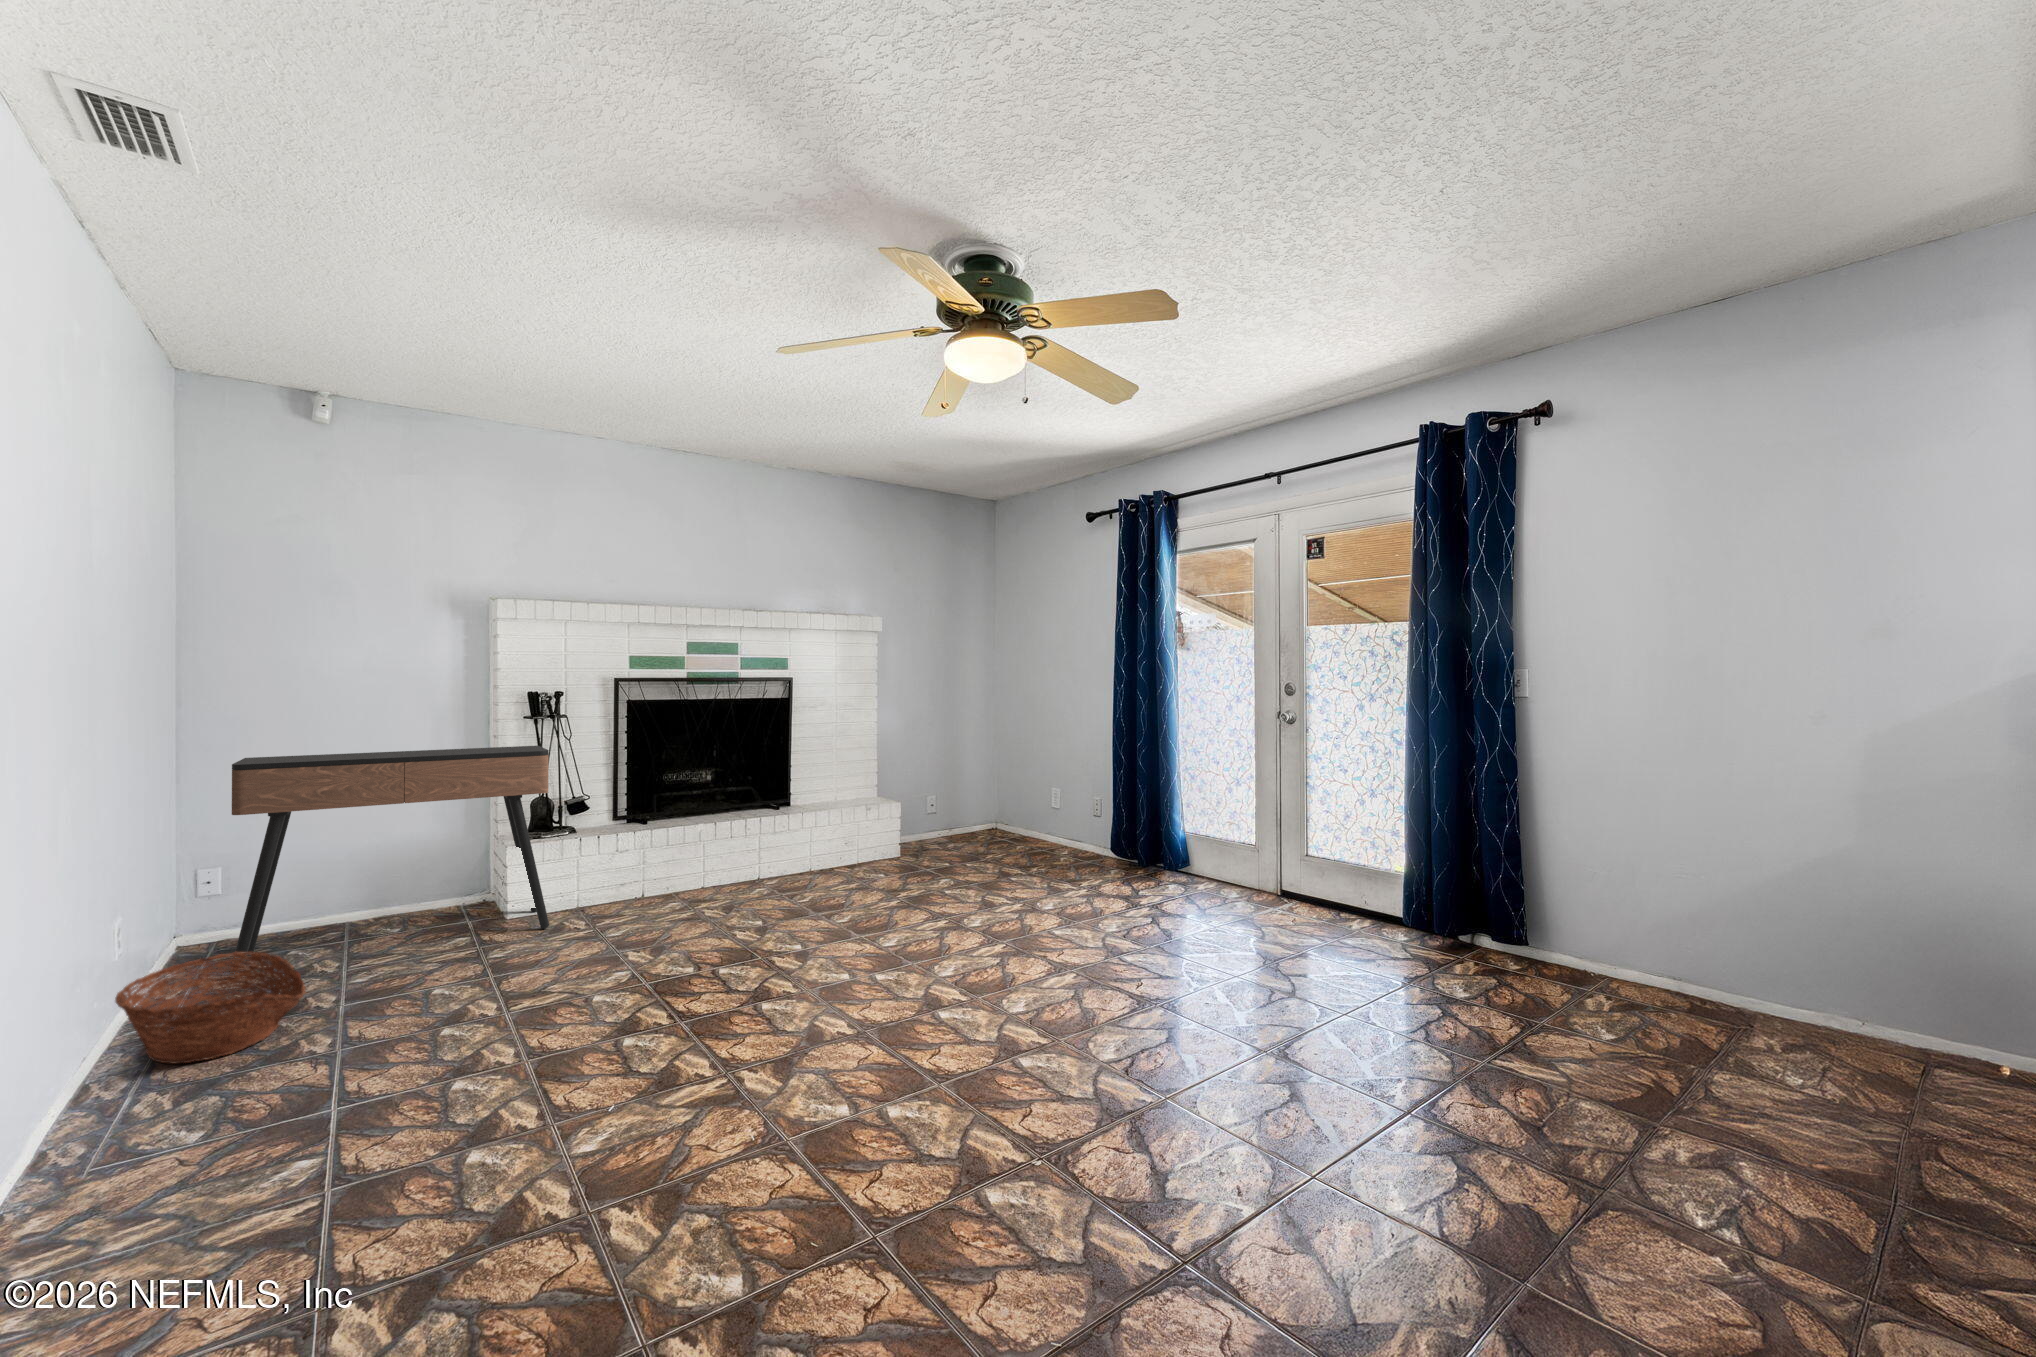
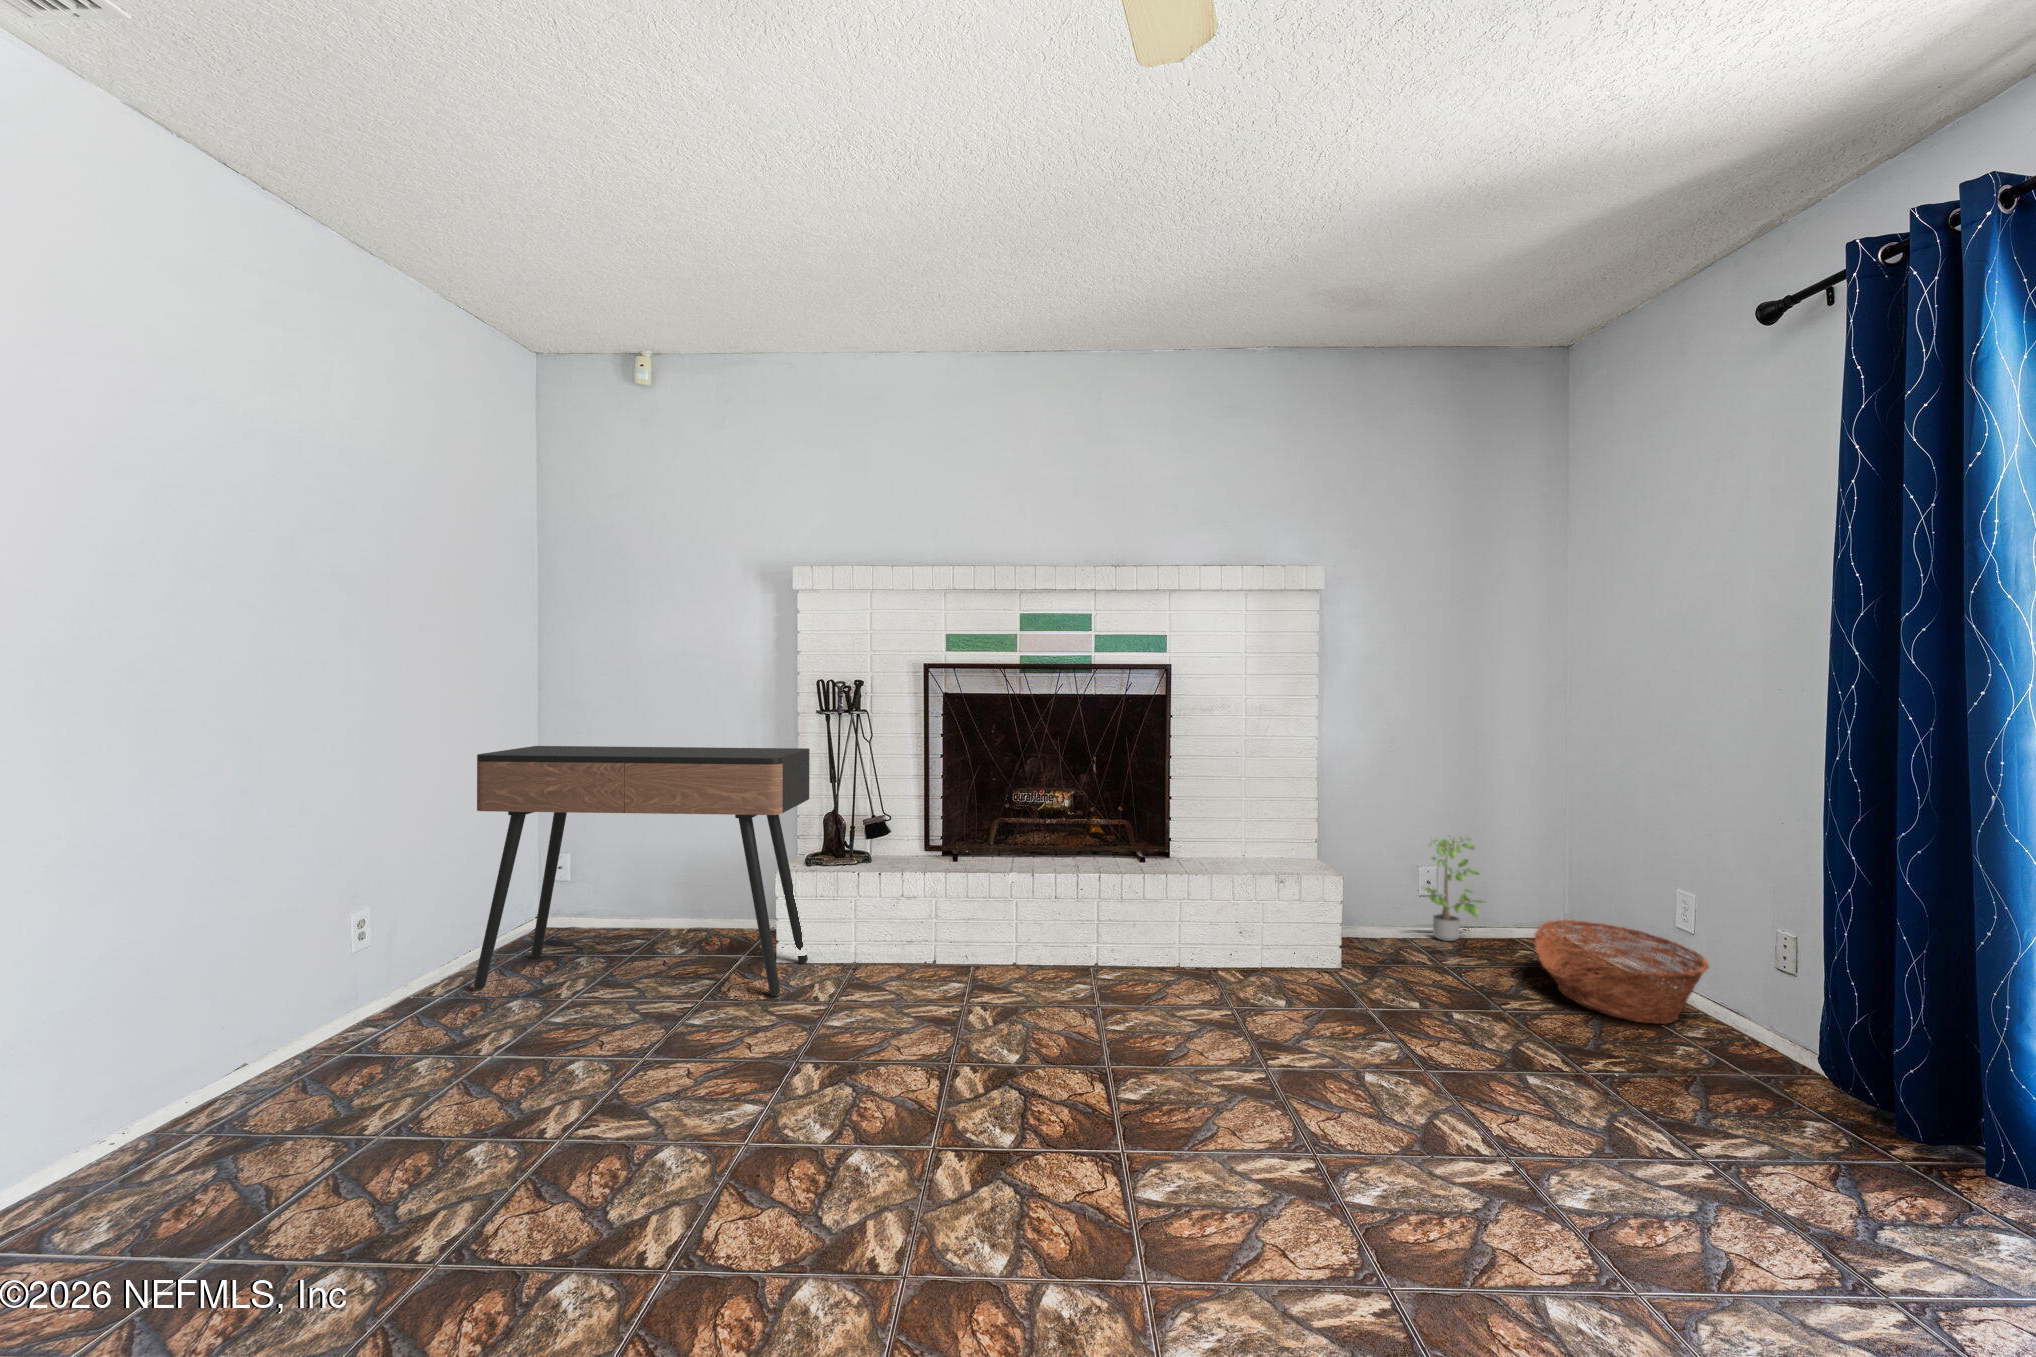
potted plant: none [926,775,961,838] -> present [1423,837,1483,941]
basket: present [115,952,306,1064] -> present [1534,920,1709,1024]

